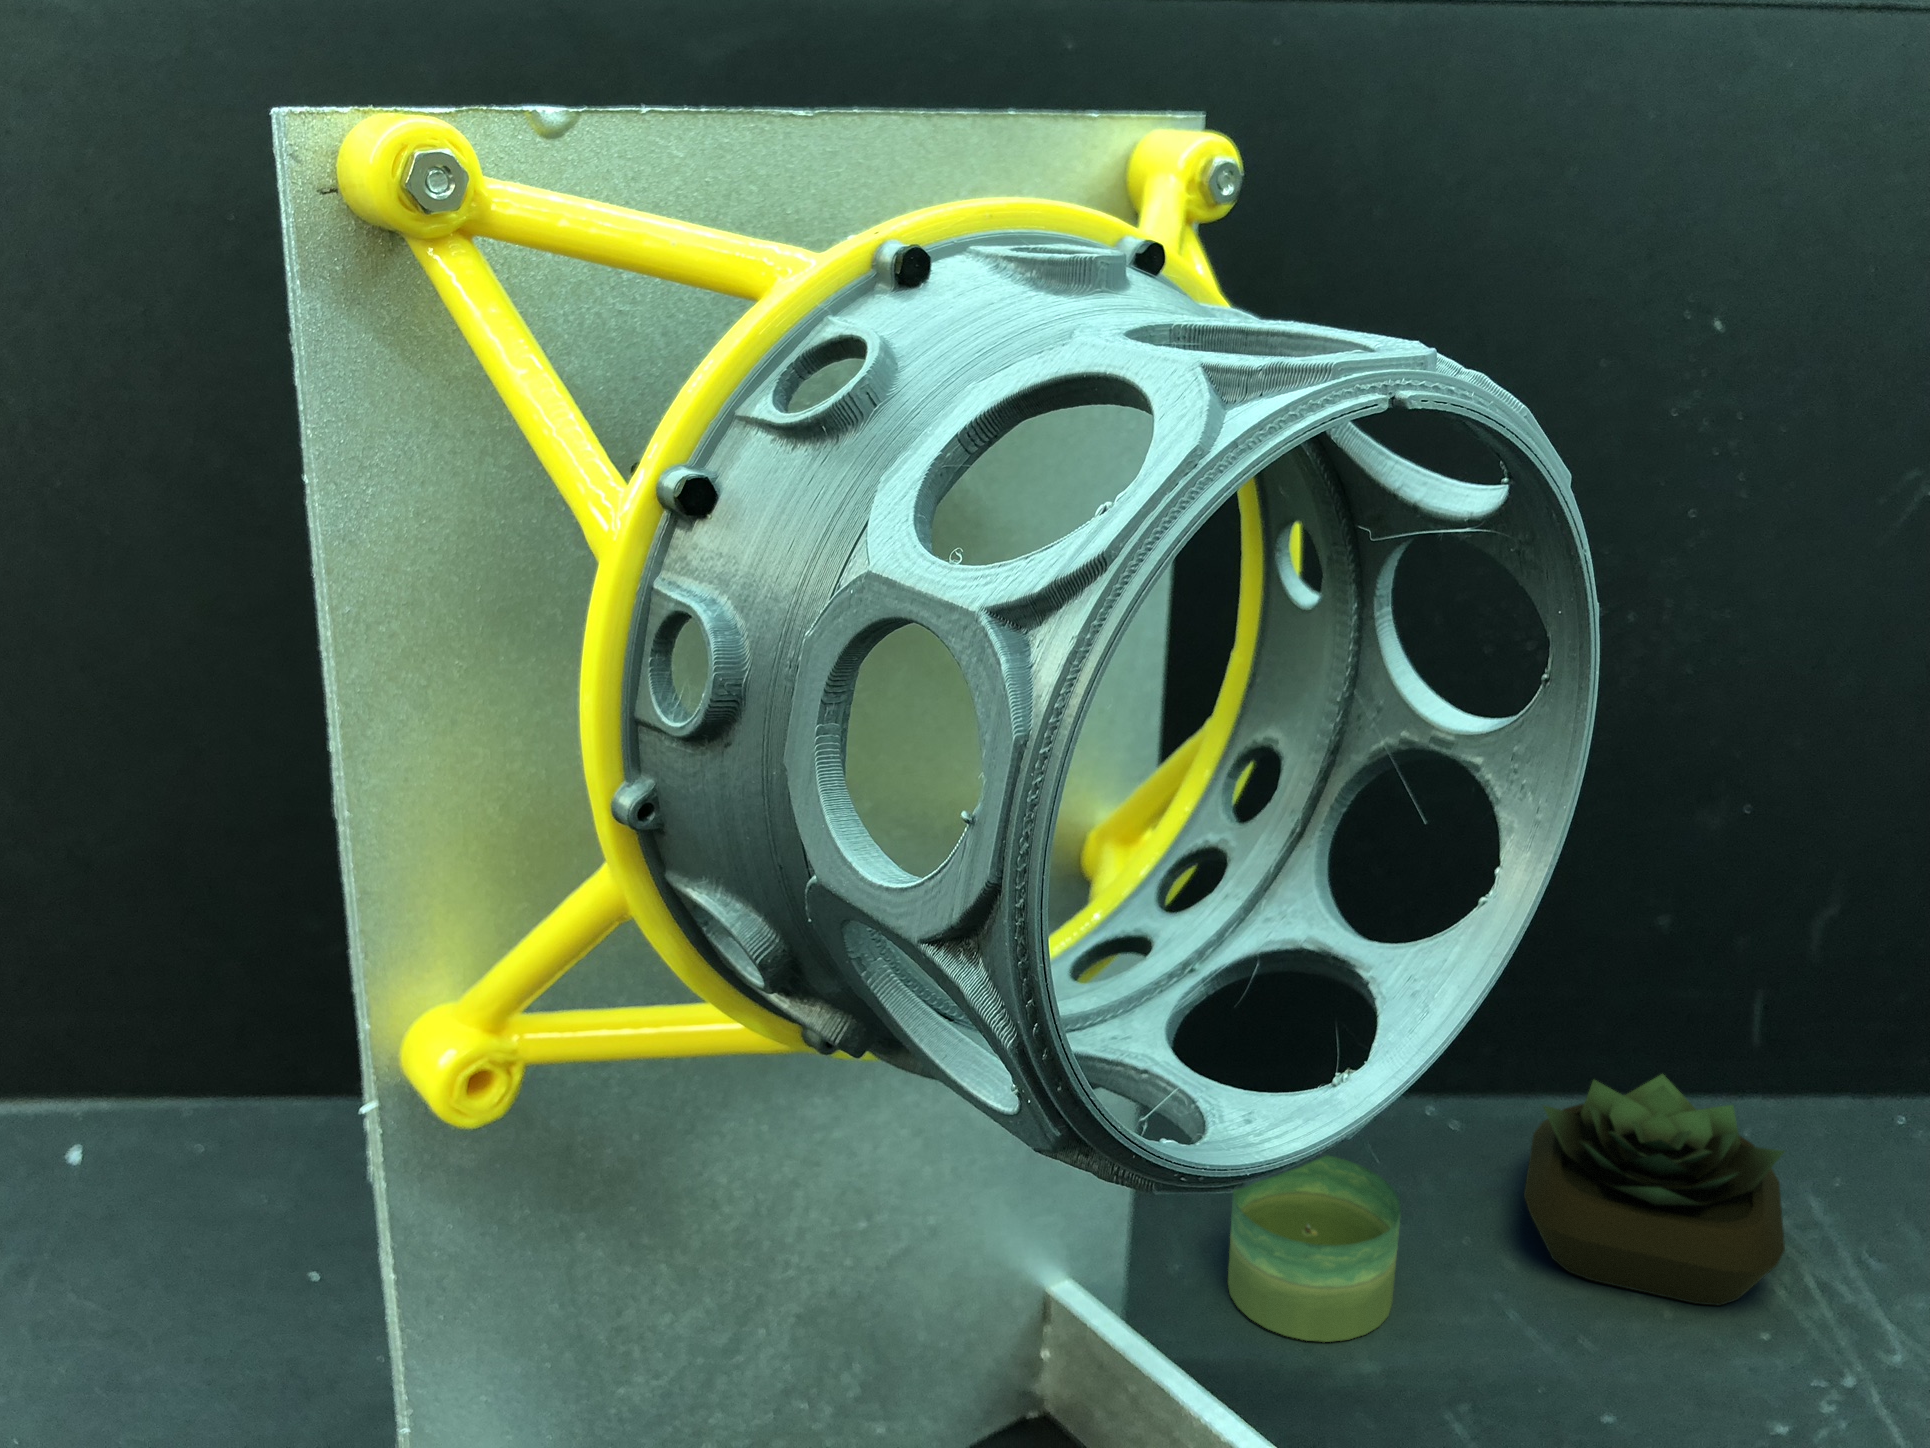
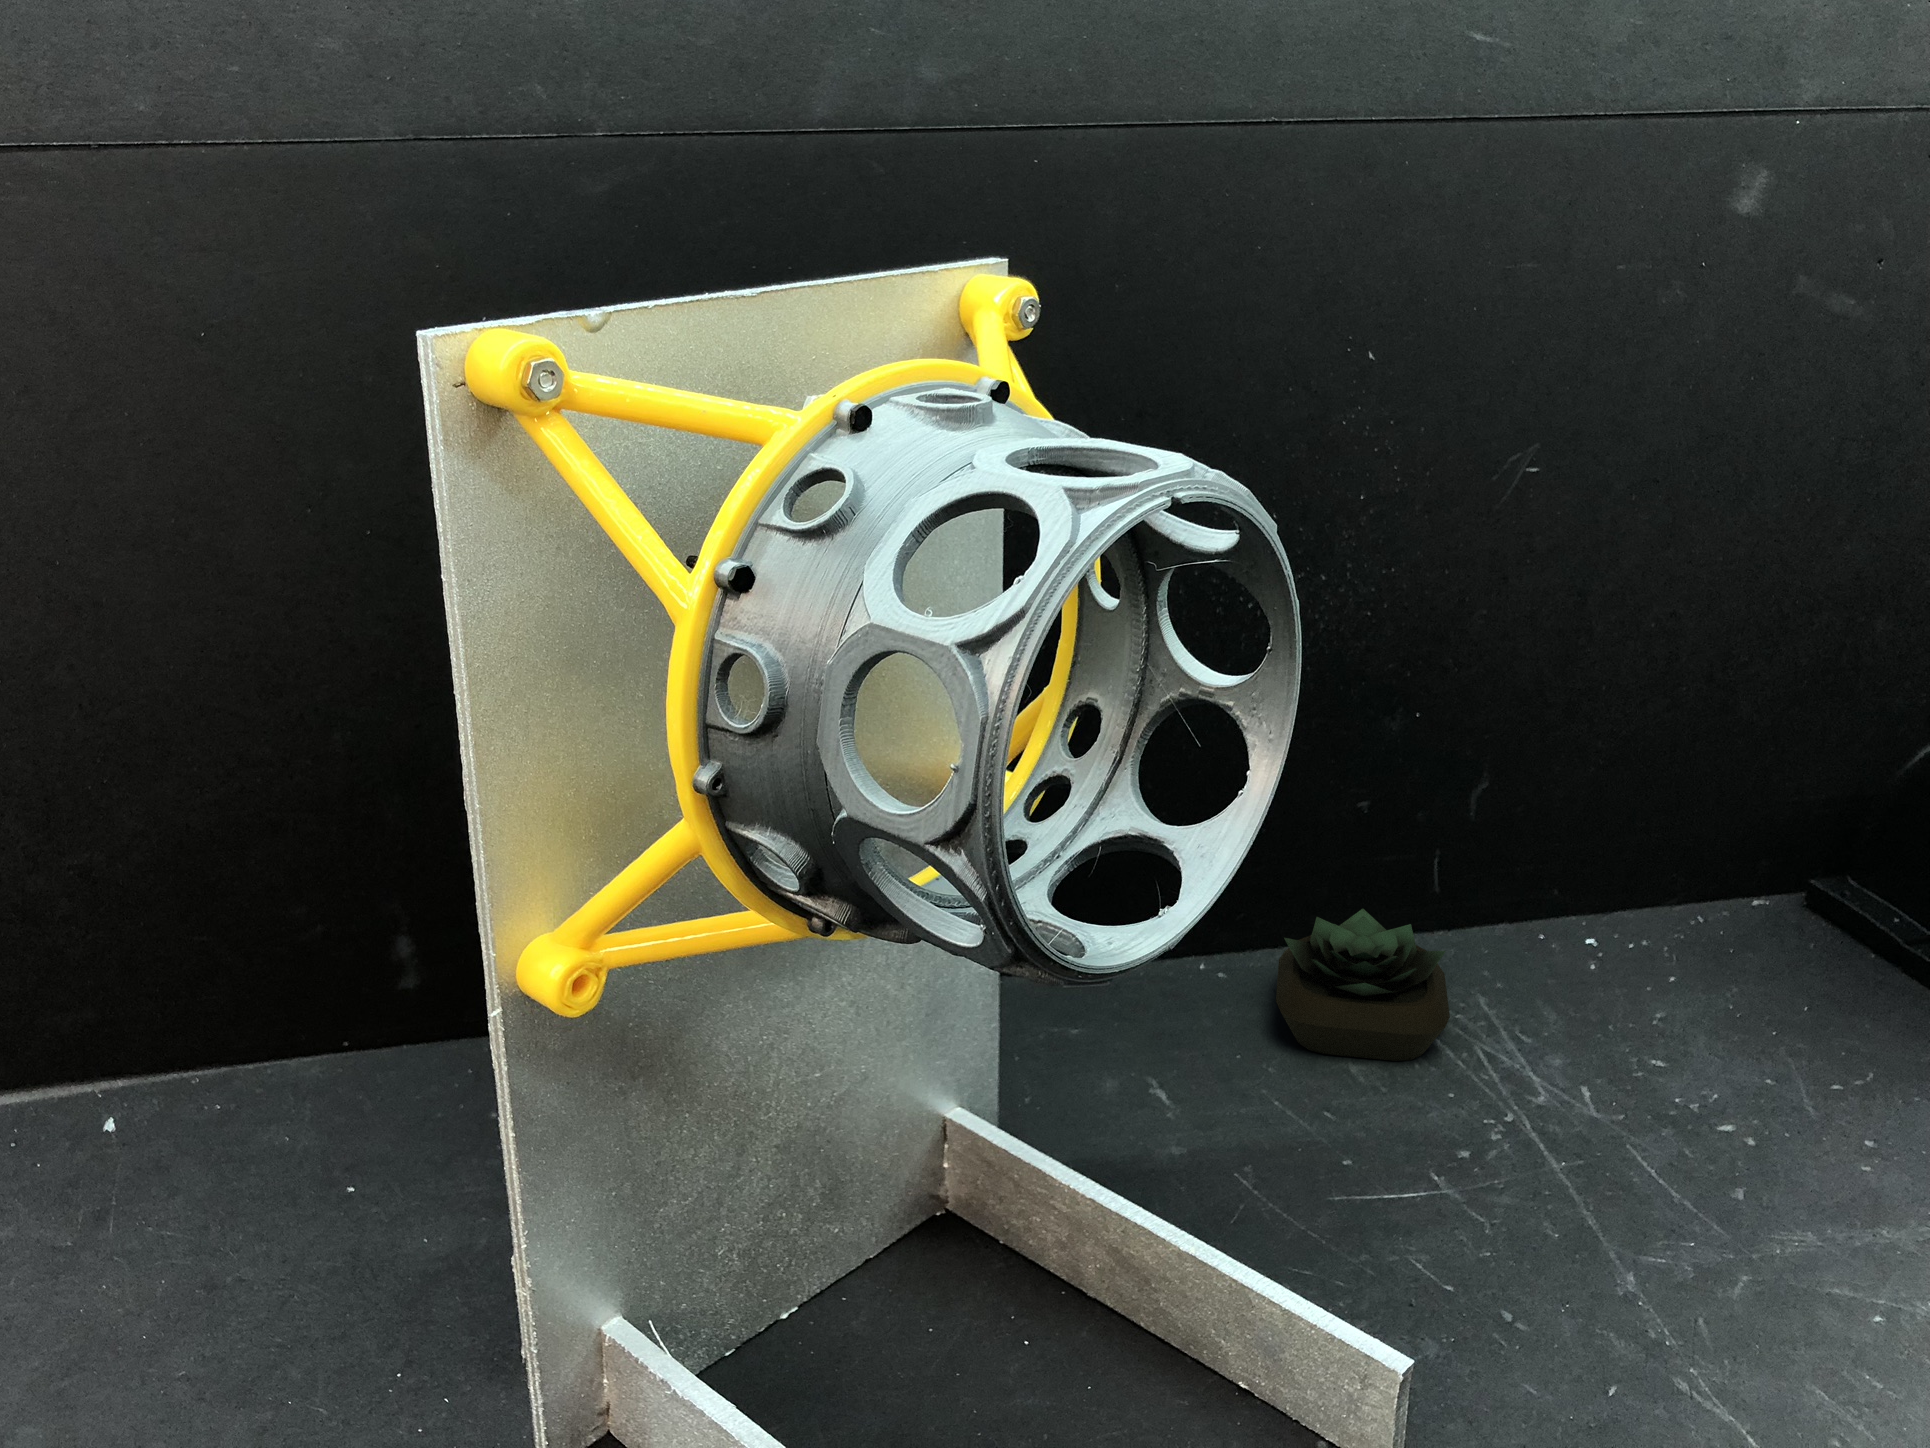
candle: present [1228,1156,1401,1342] -> none [1079,987,1195,1114]

